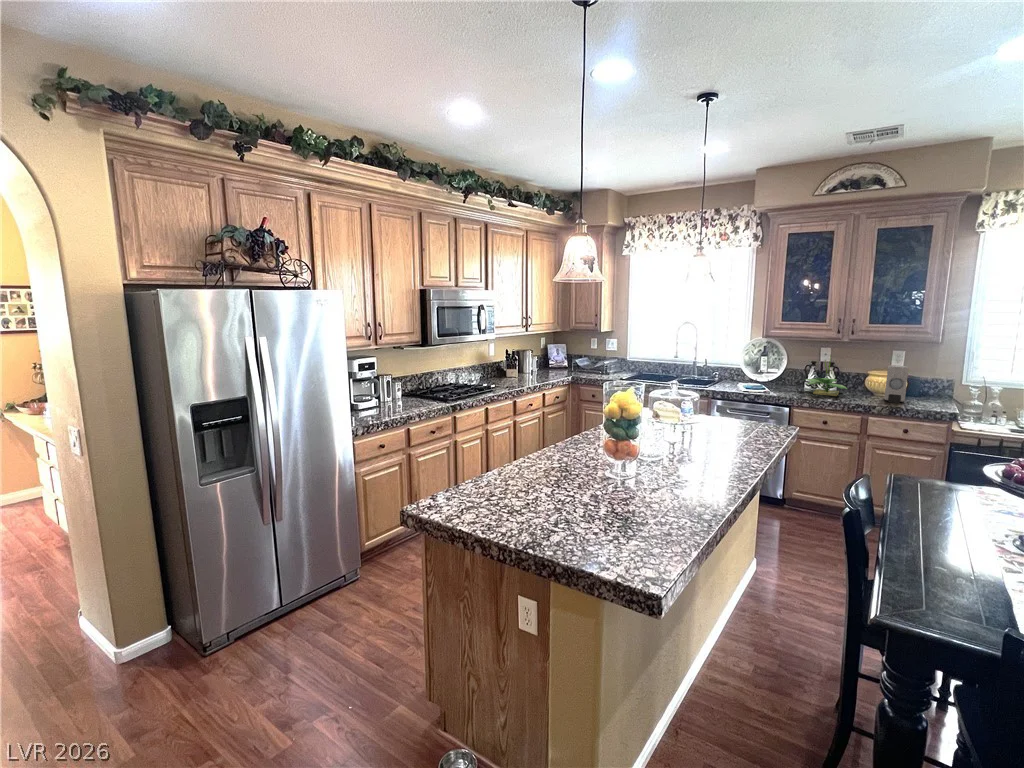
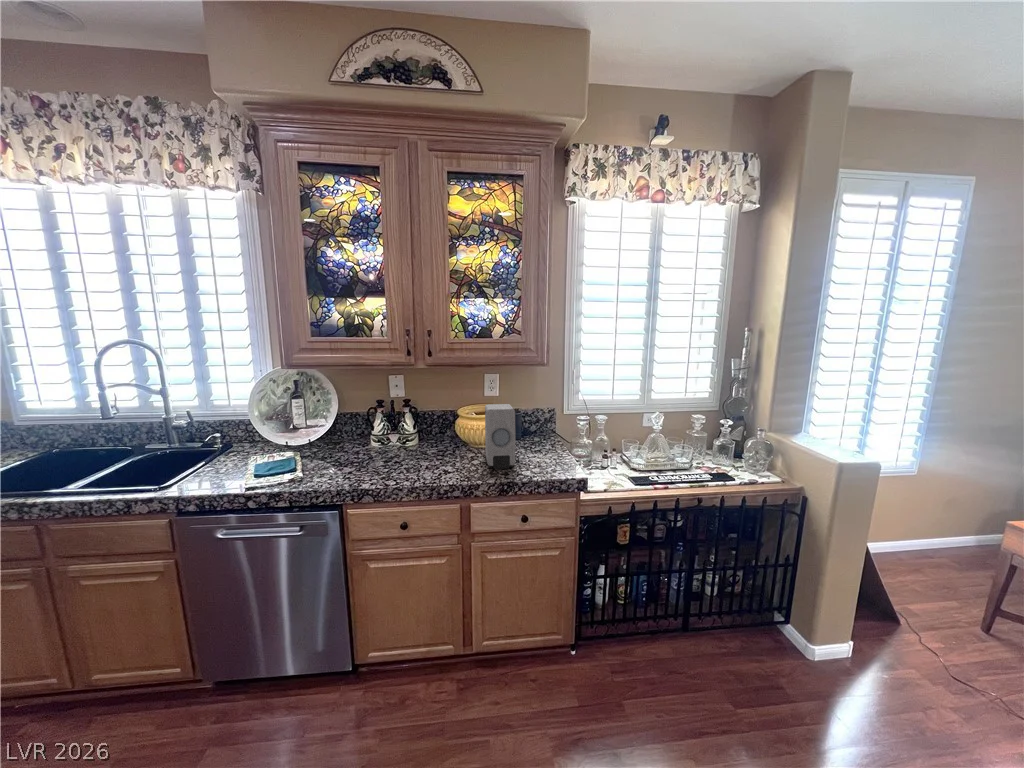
potted plant: present [806,356,847,396] -> none [363,394,433,468]

